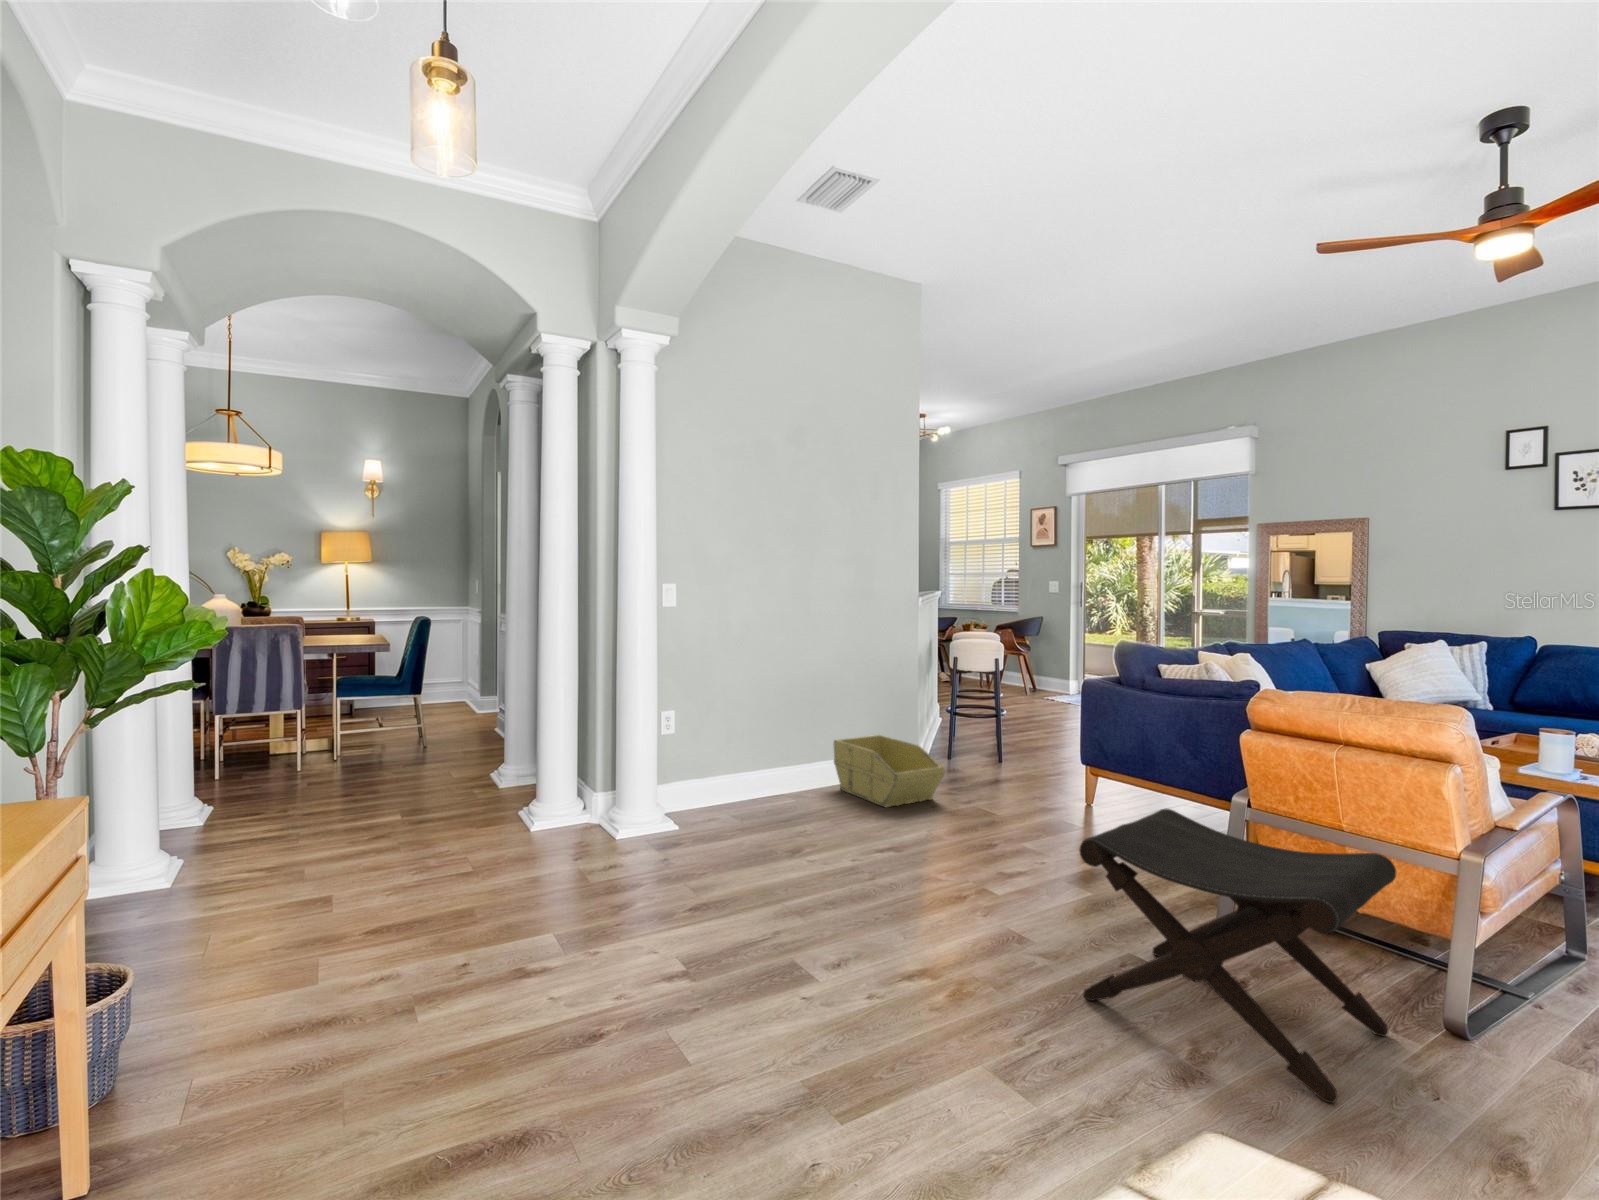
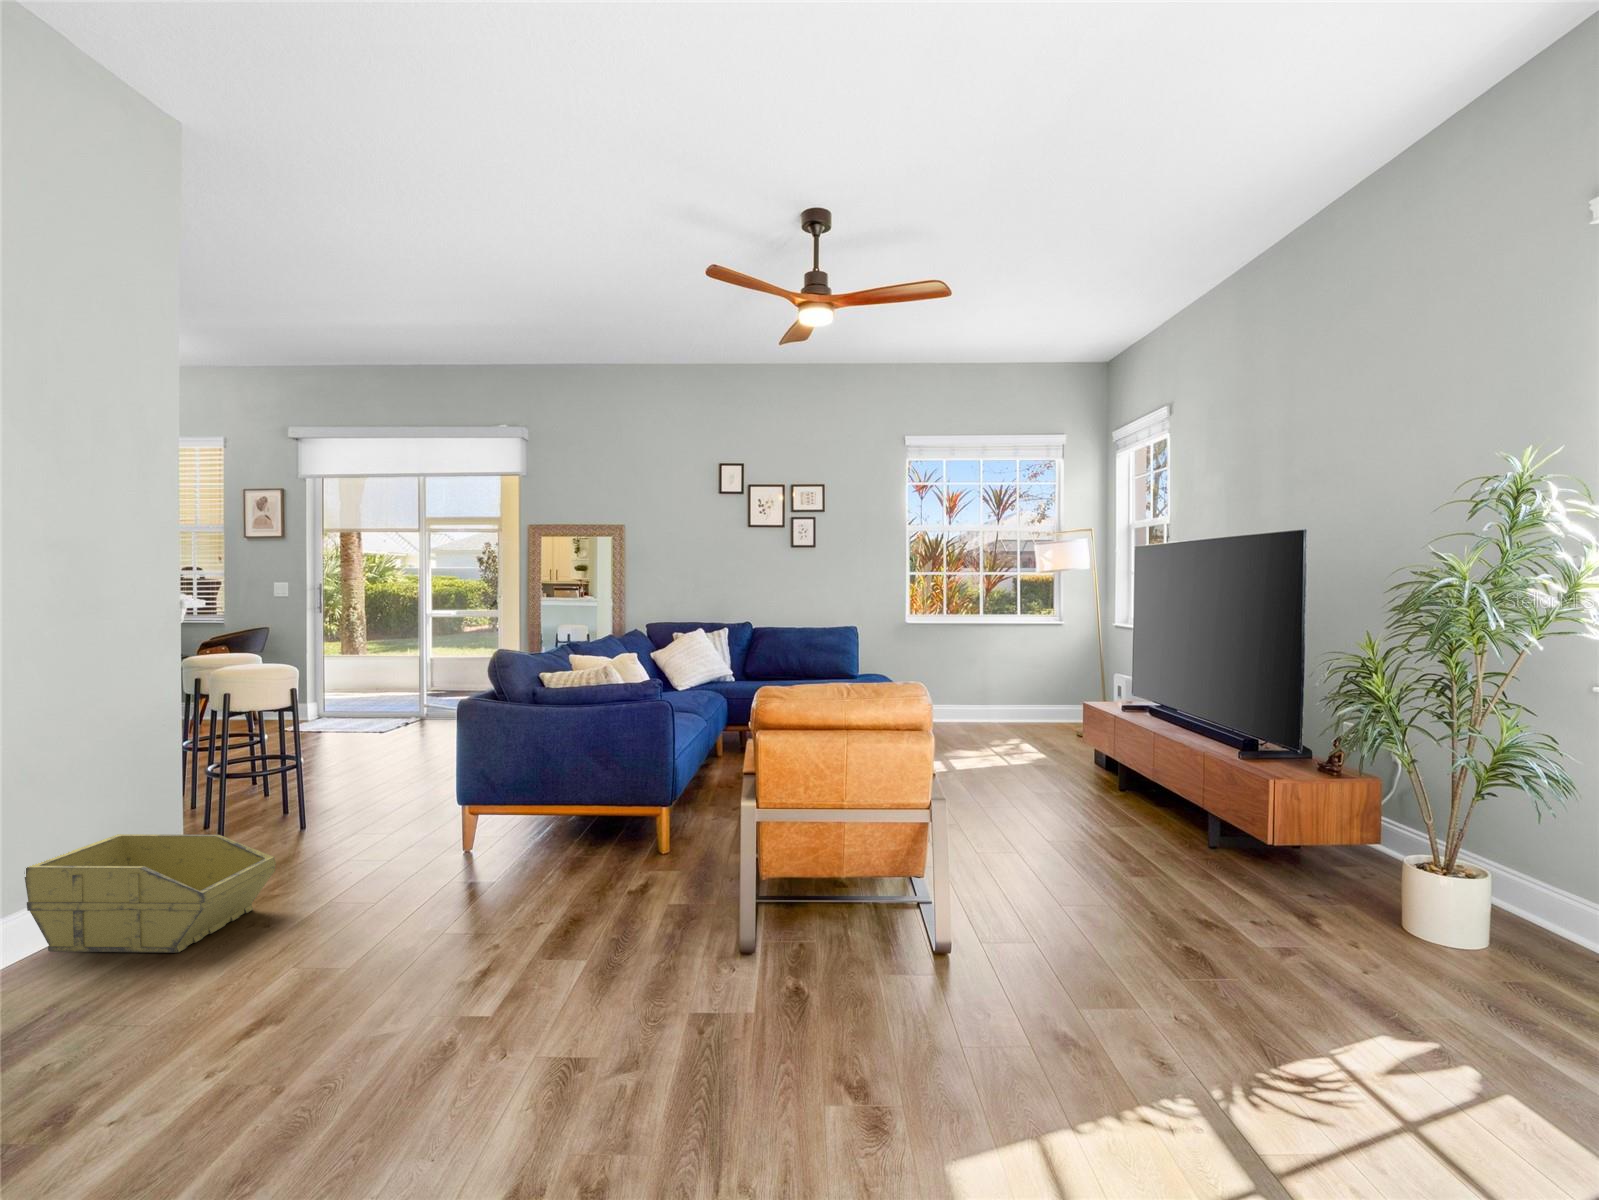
footstool: present [1079,809,1396,1103] -> none [708,826,985,1105]

